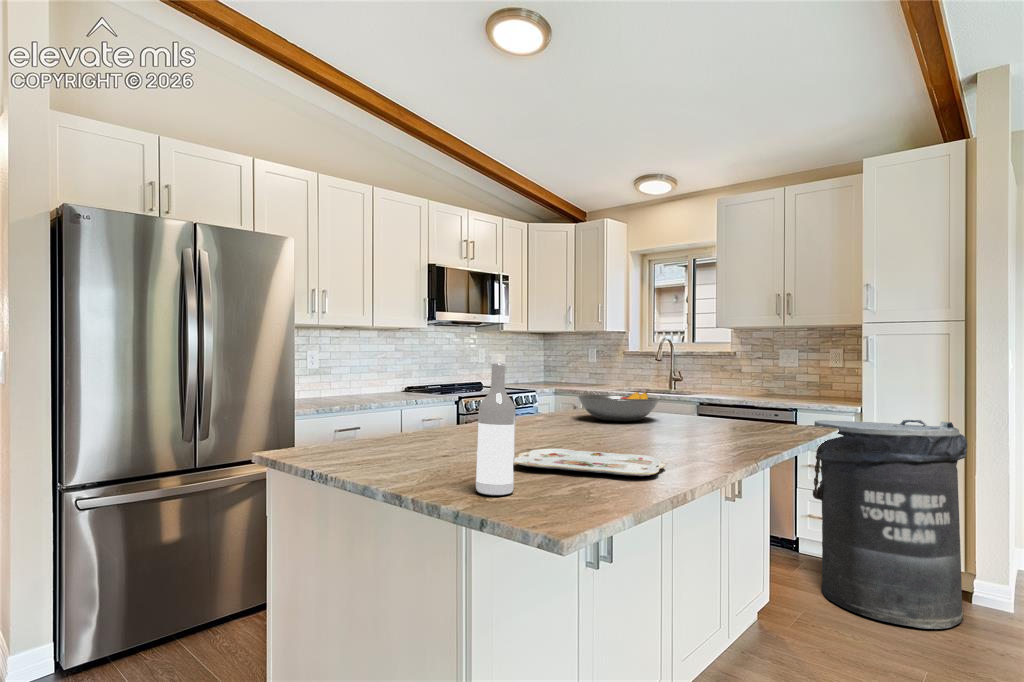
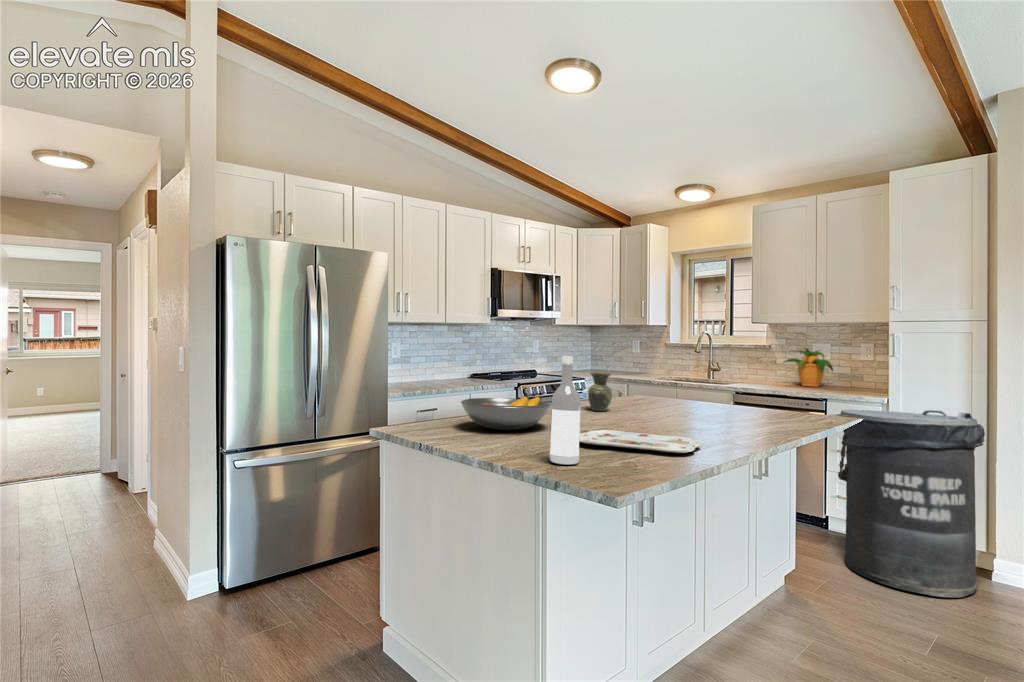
potted plant: none [748,353,805,396] -> present [784,348,833,387]
vase: none [534,381,562,426] -> present [588,373,612,411]
fruit bowl: present [578,392,659,421] -> present [461,396,551,430]

